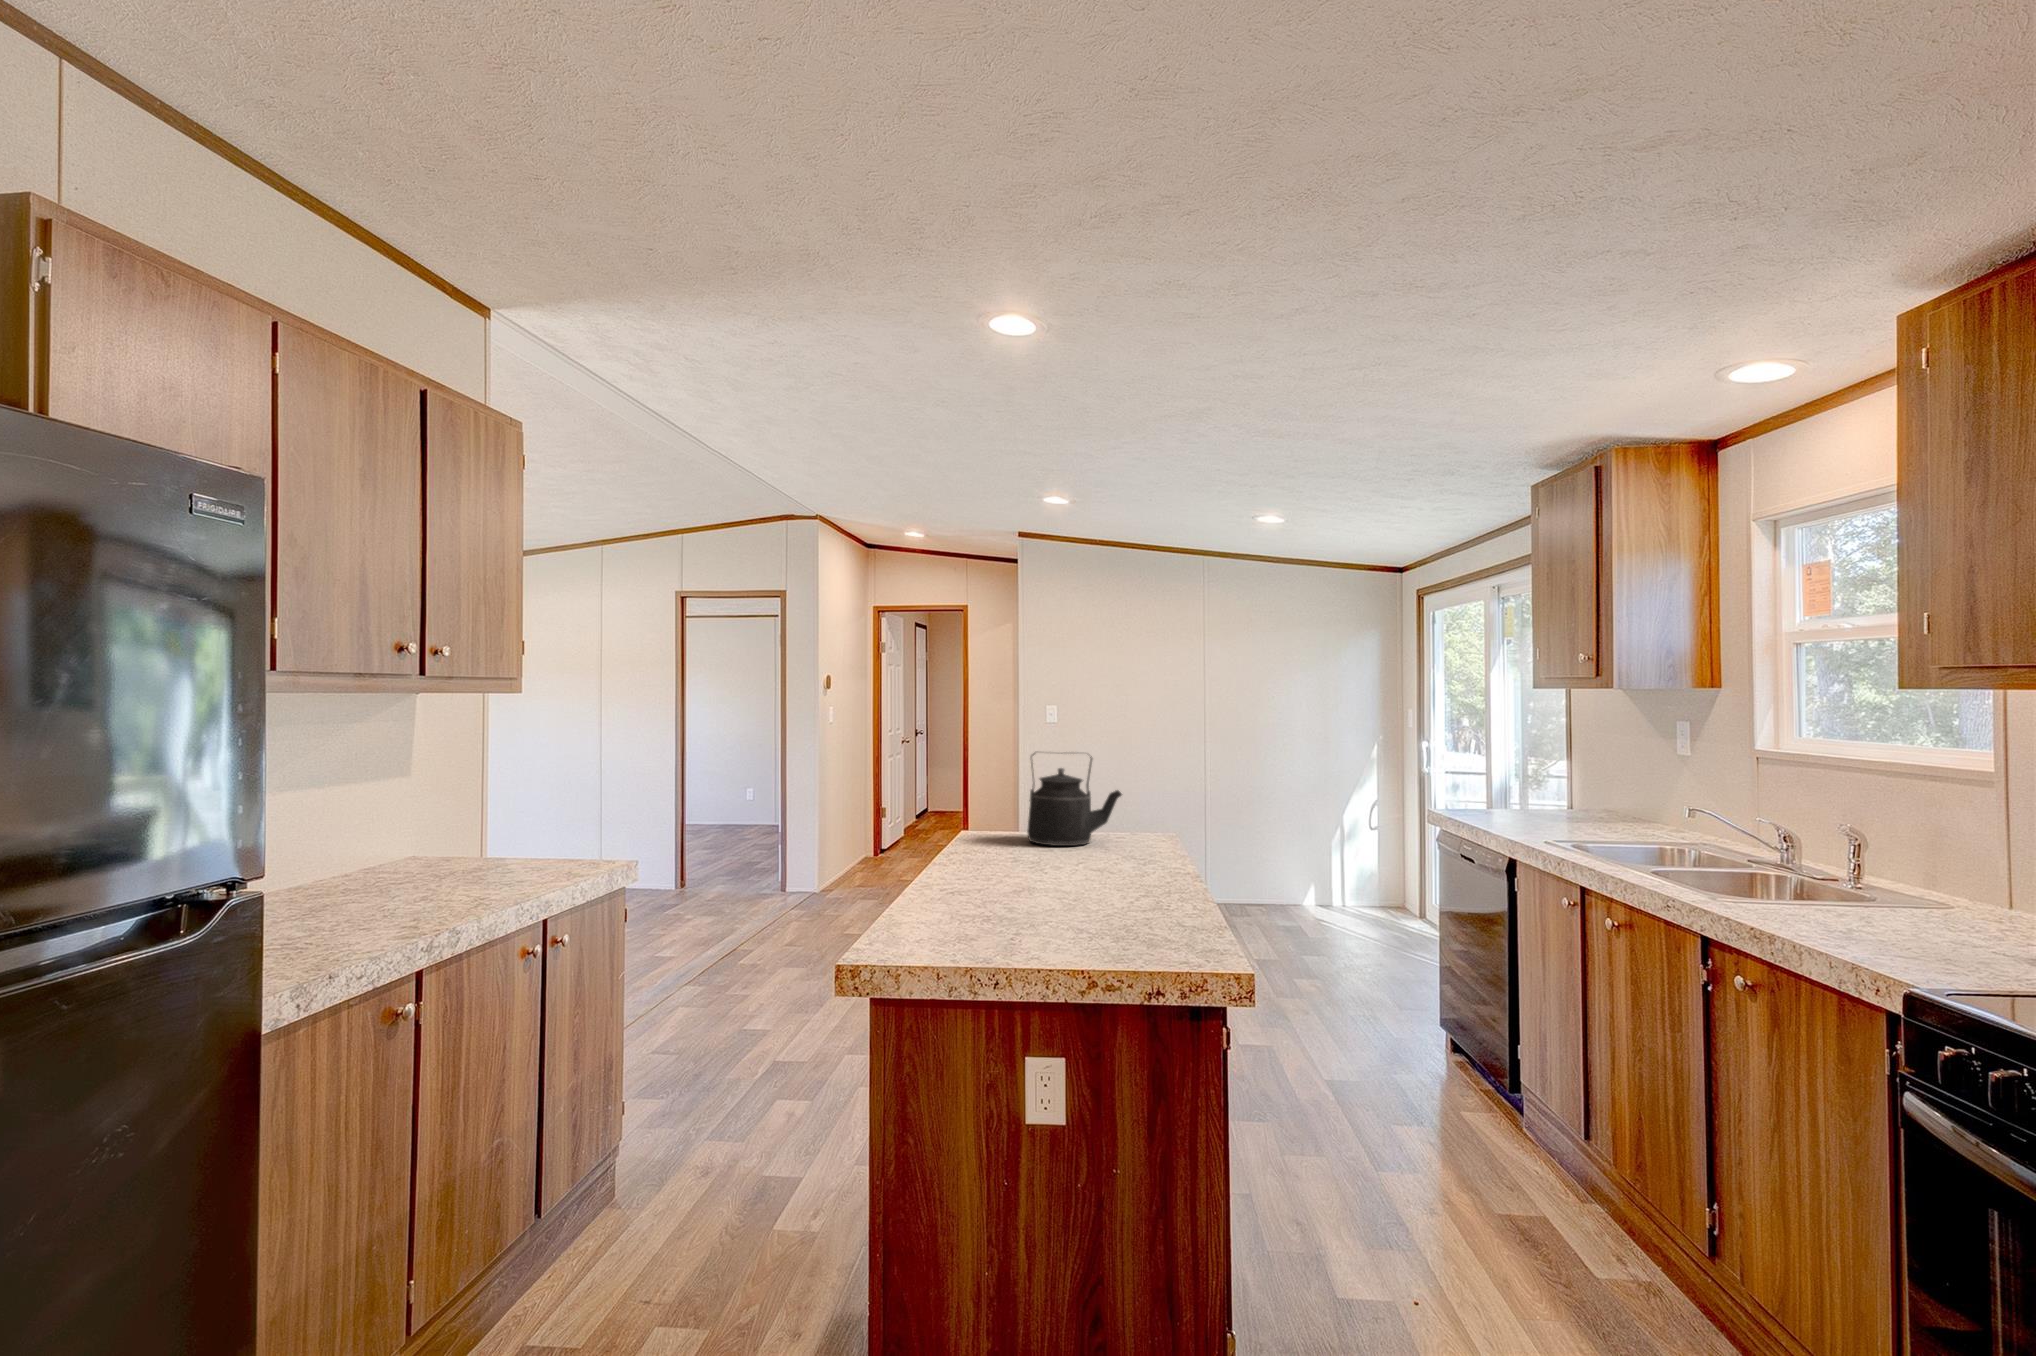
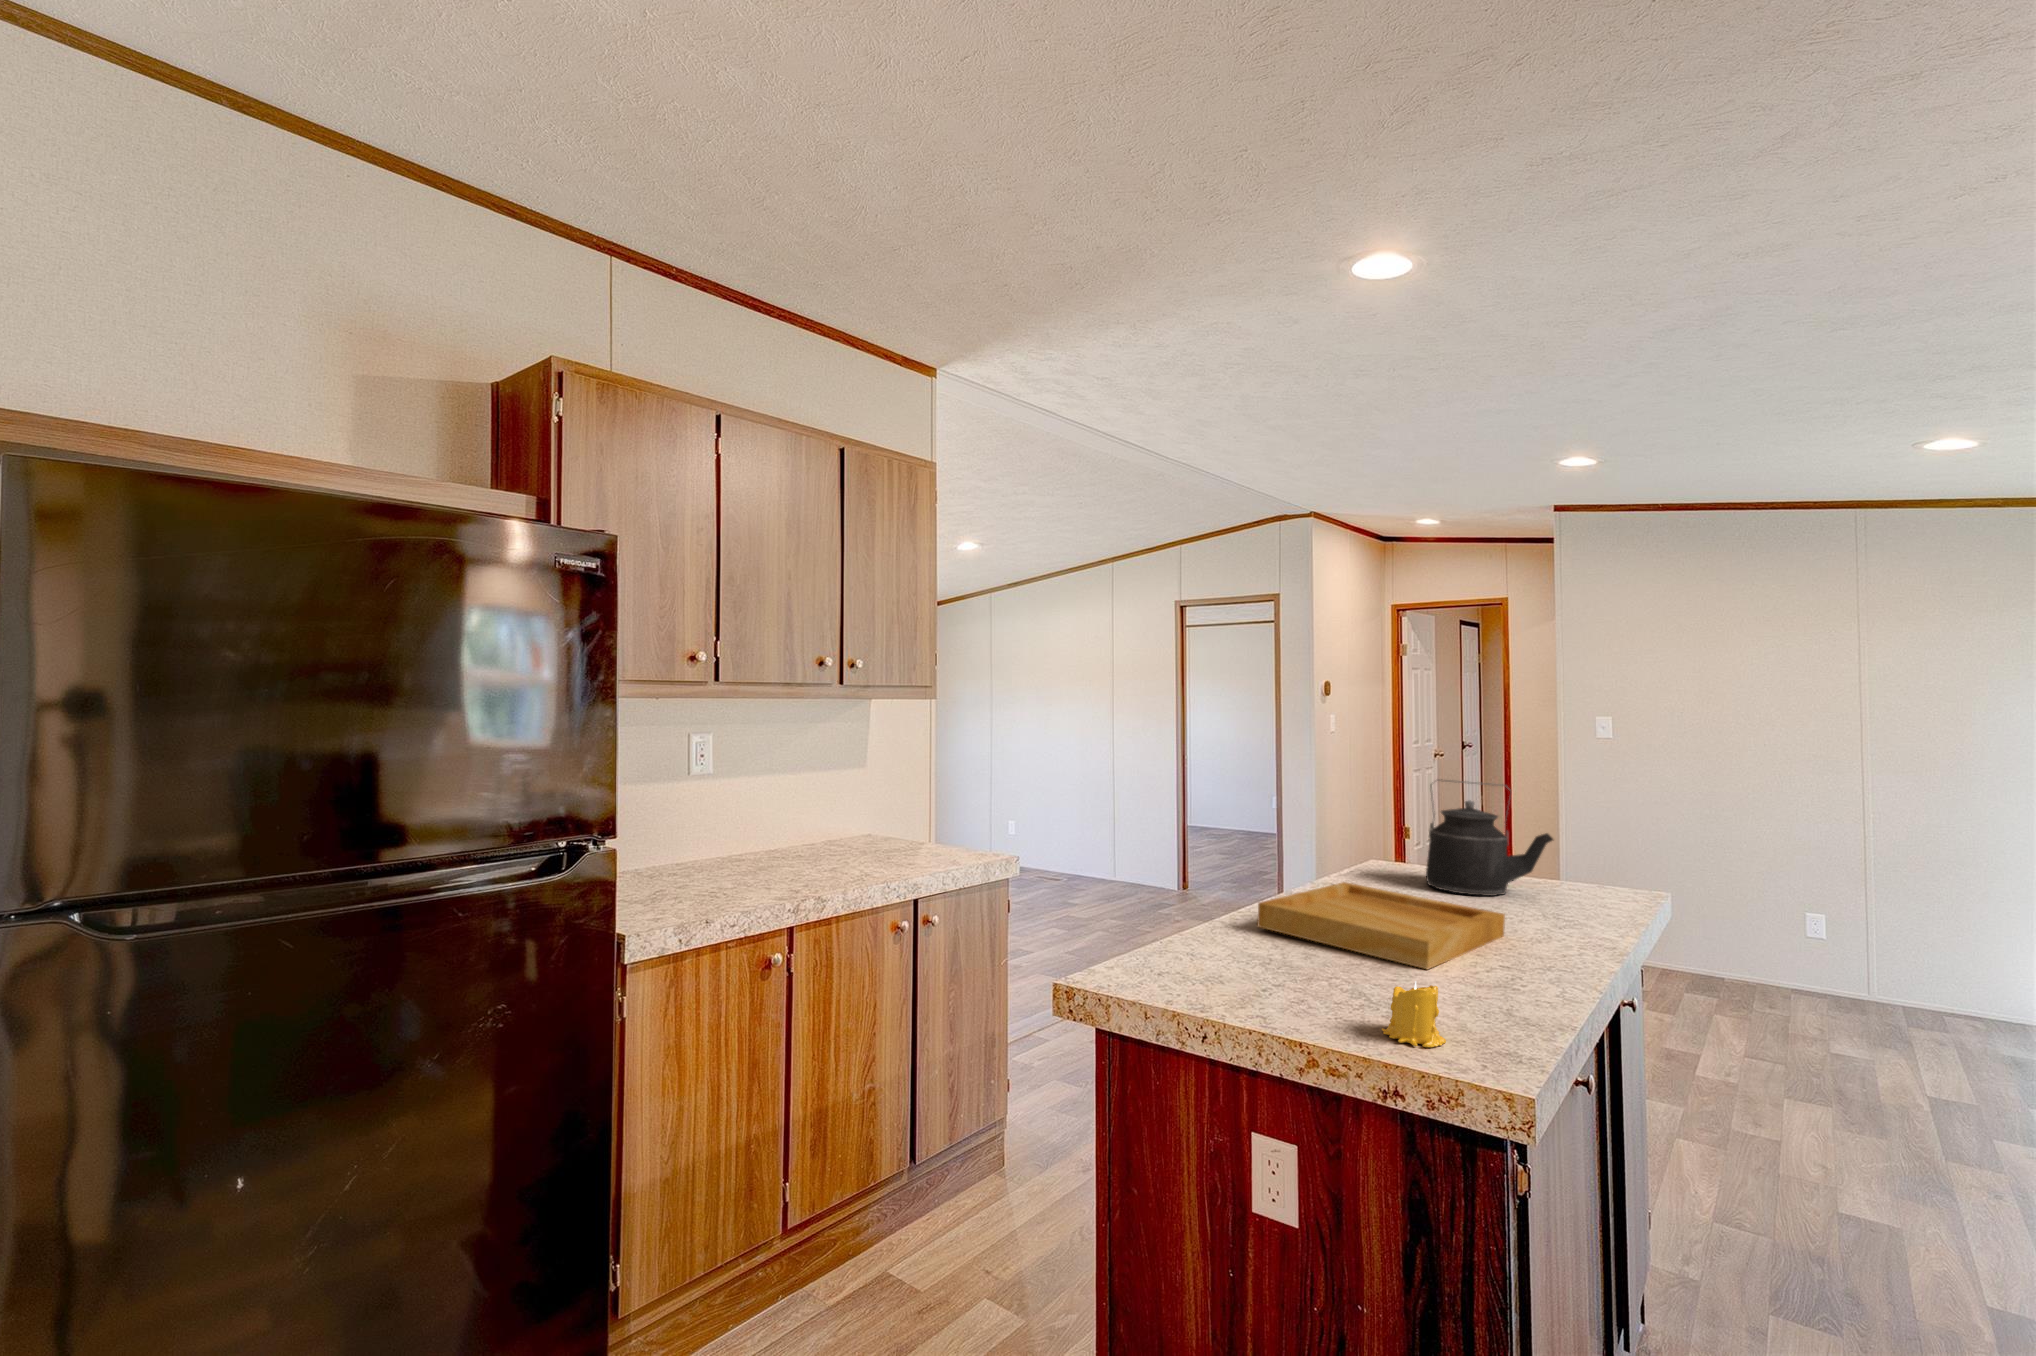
tray: none [946,845,1123,903] -> present [1258,882,1505,969]
candle: none [1122,903,1171,956] -> present [1382,982,1446,1047]

